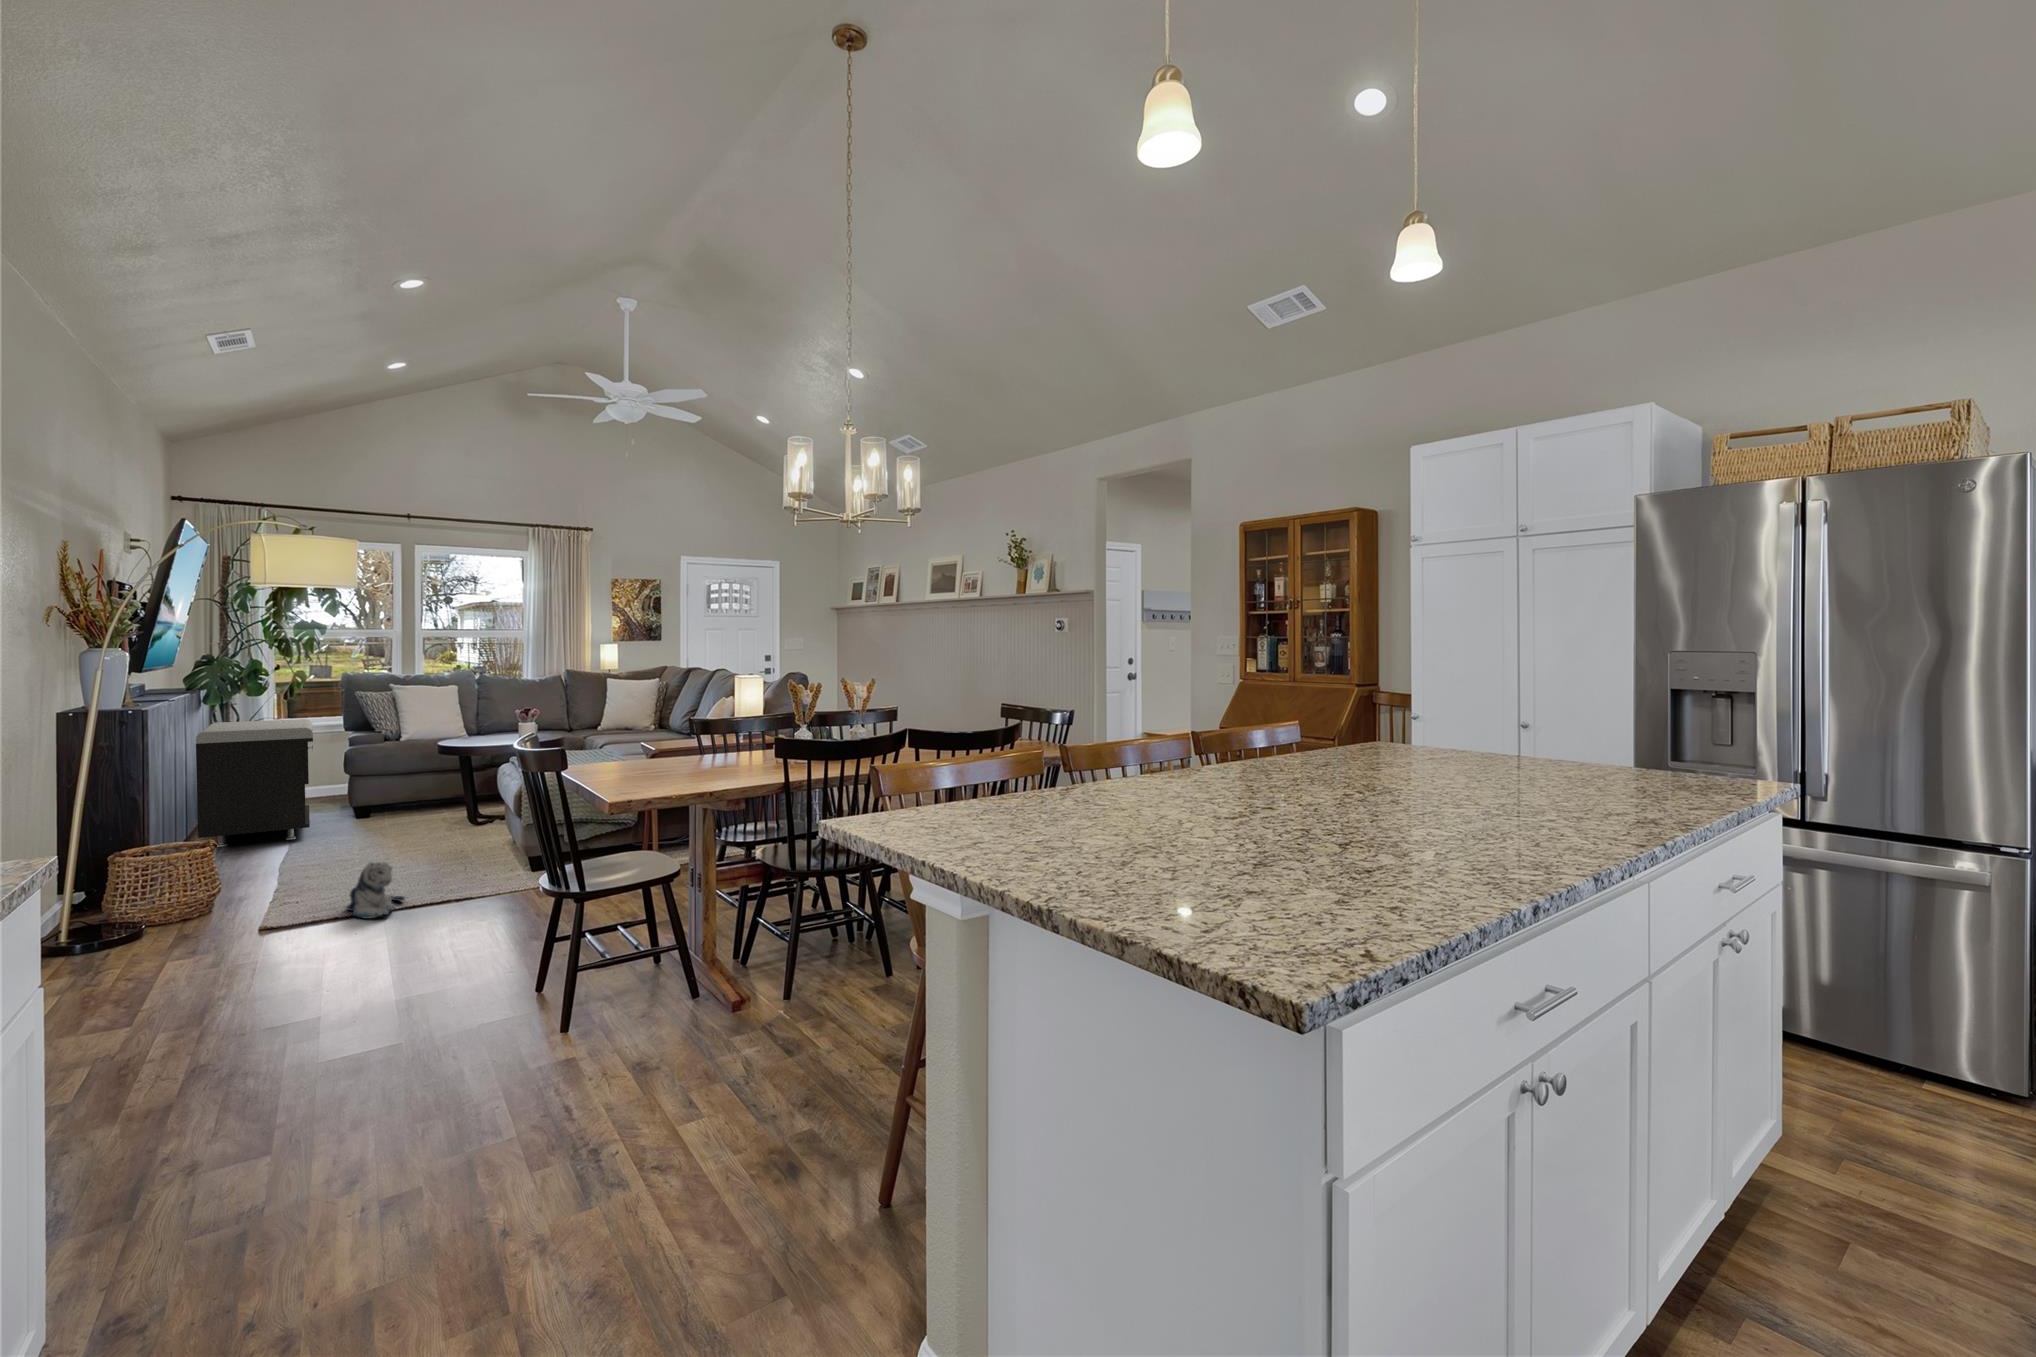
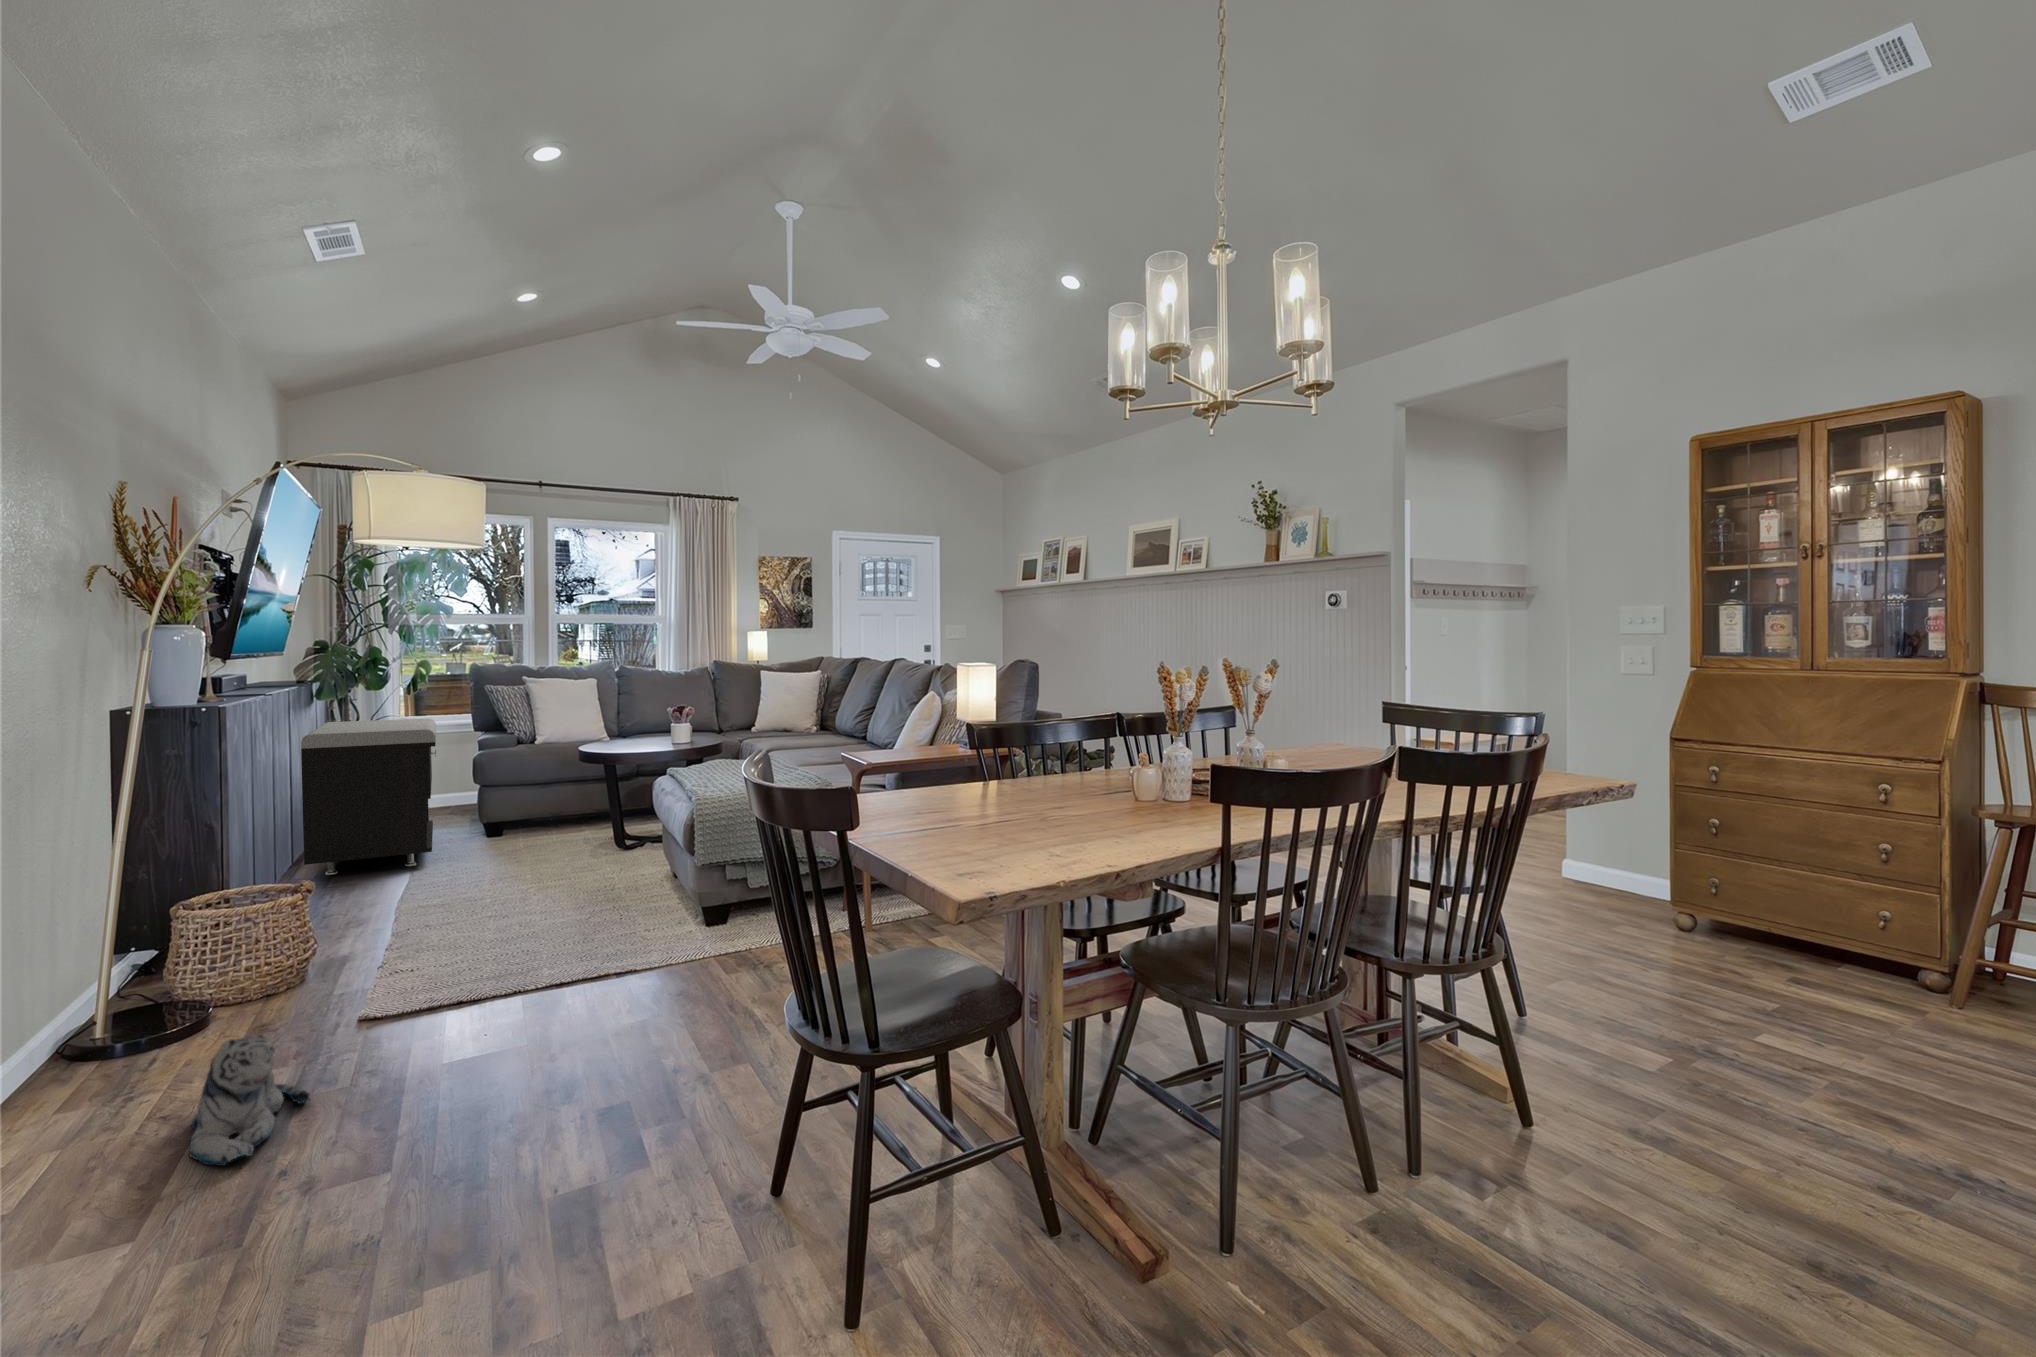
plush toy: present [347,862,405,919] -> present [189,1035,310,1166]

